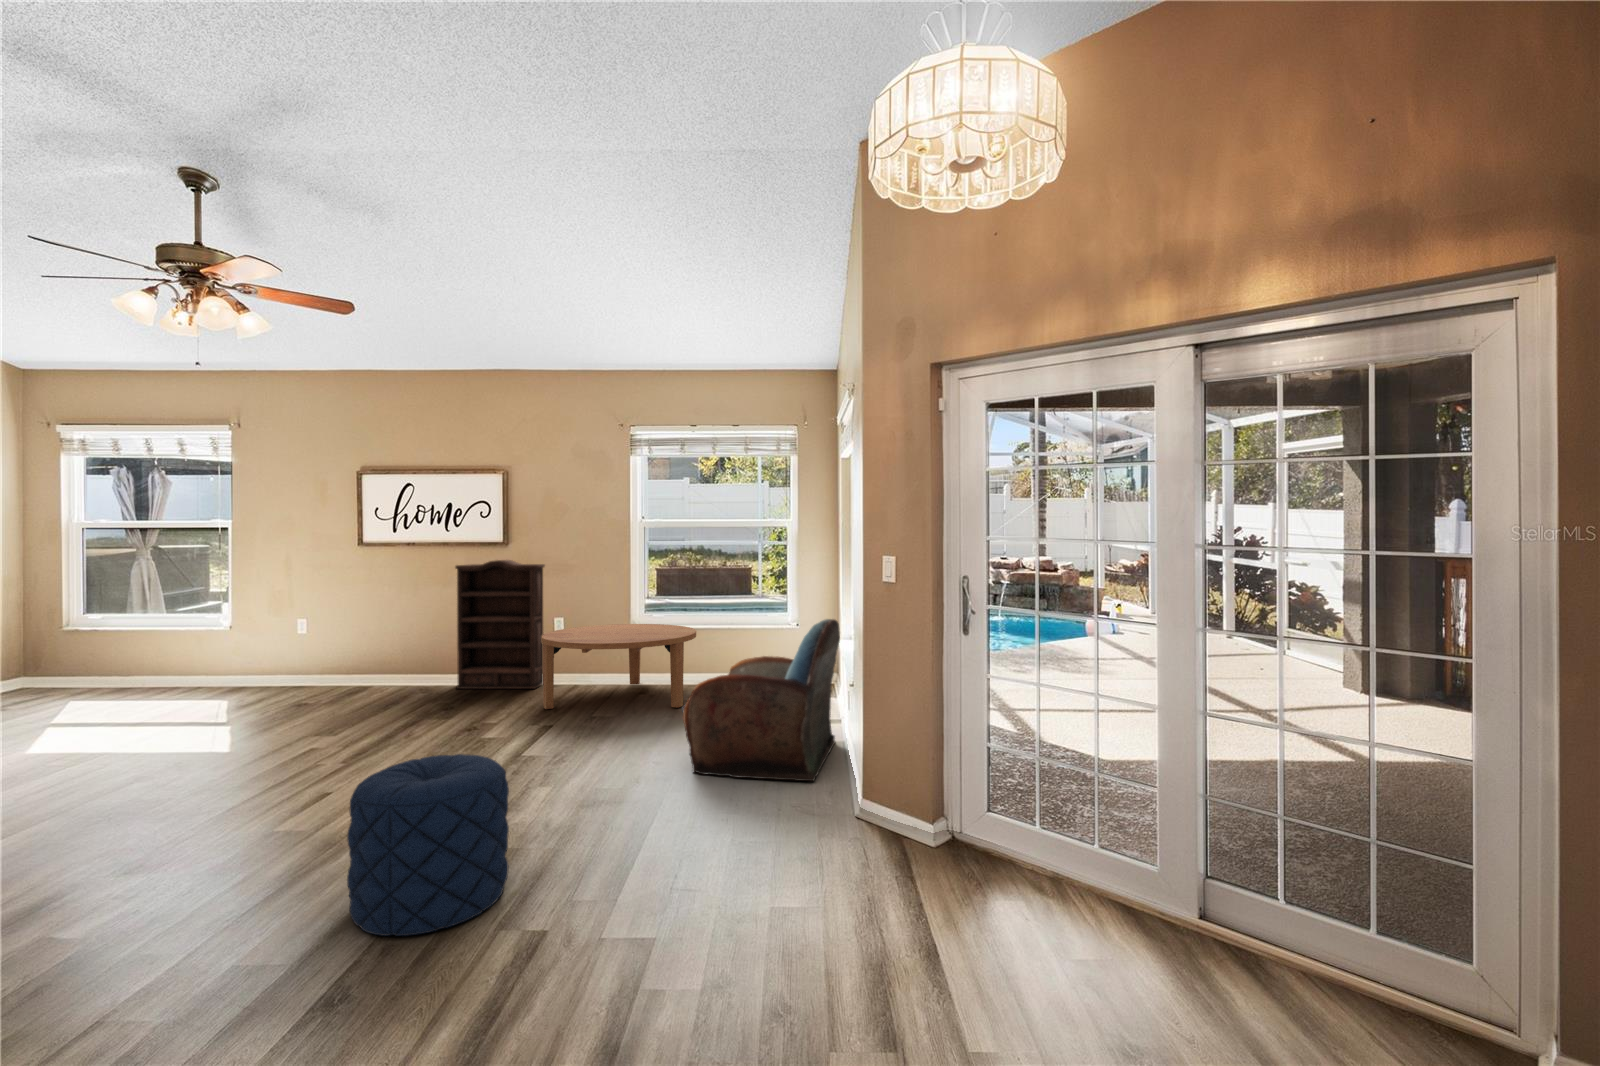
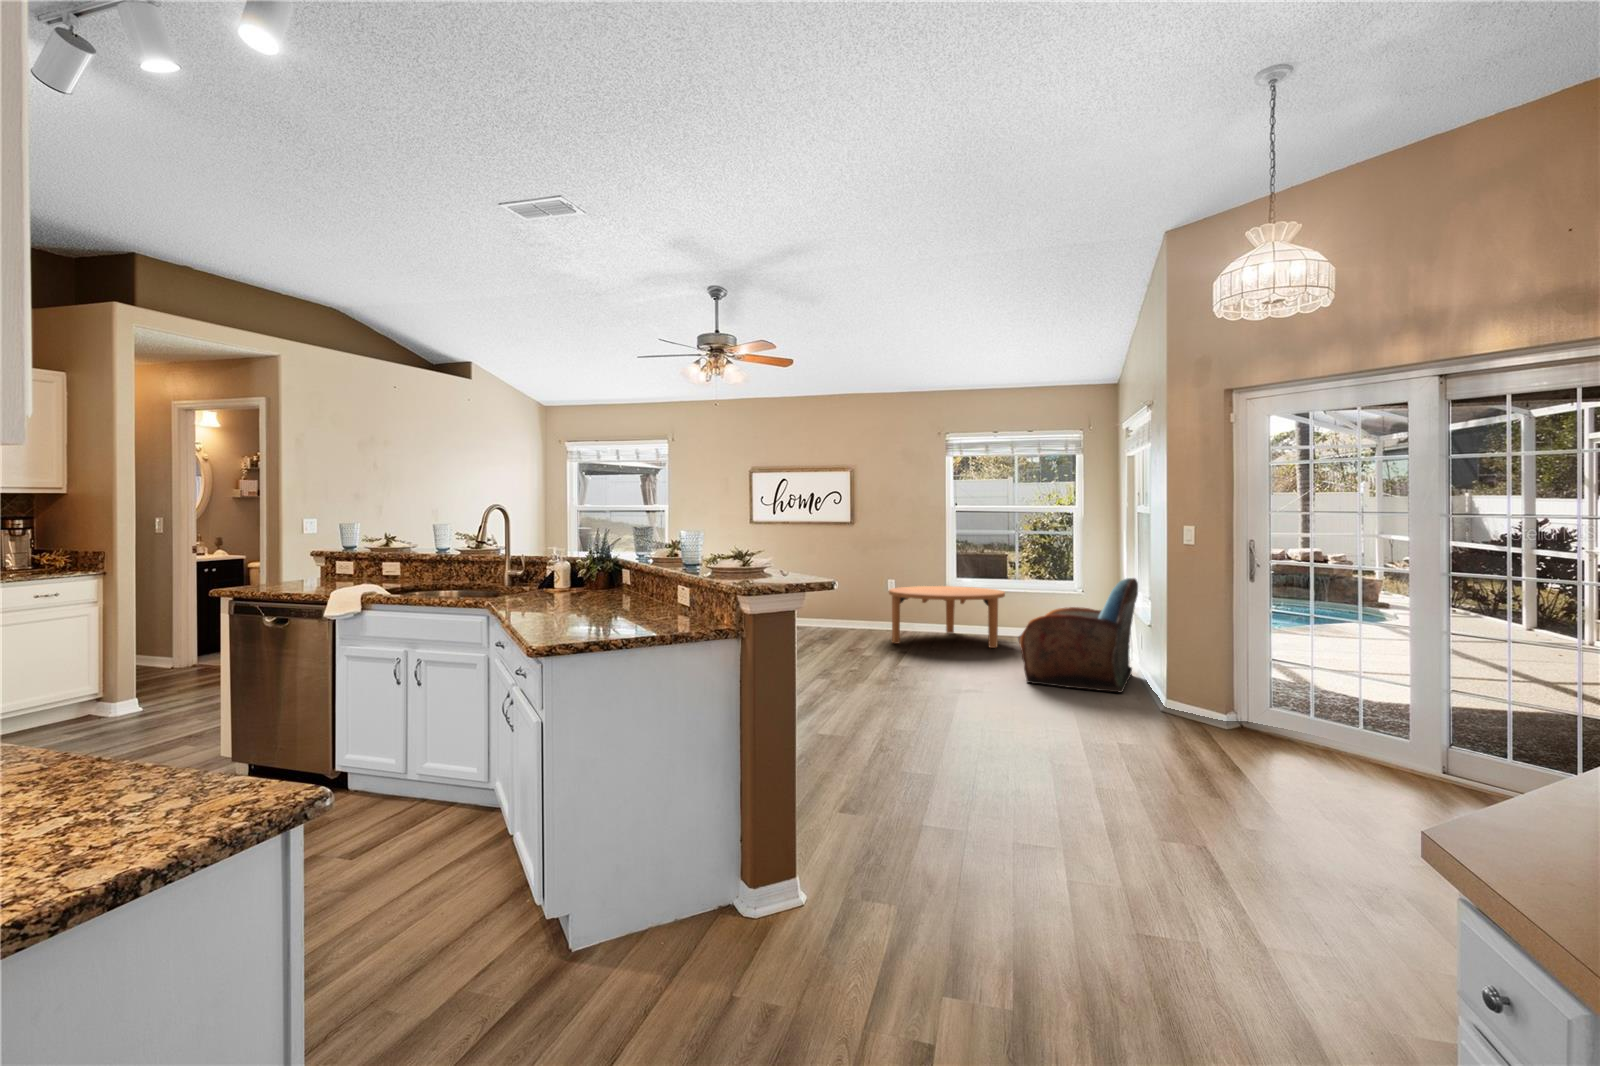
bookshelf: present [455,560,545,689] -> none [819,535,881,632]
pouf: present [347,754,509,936] -> none [857,642,942,733]

